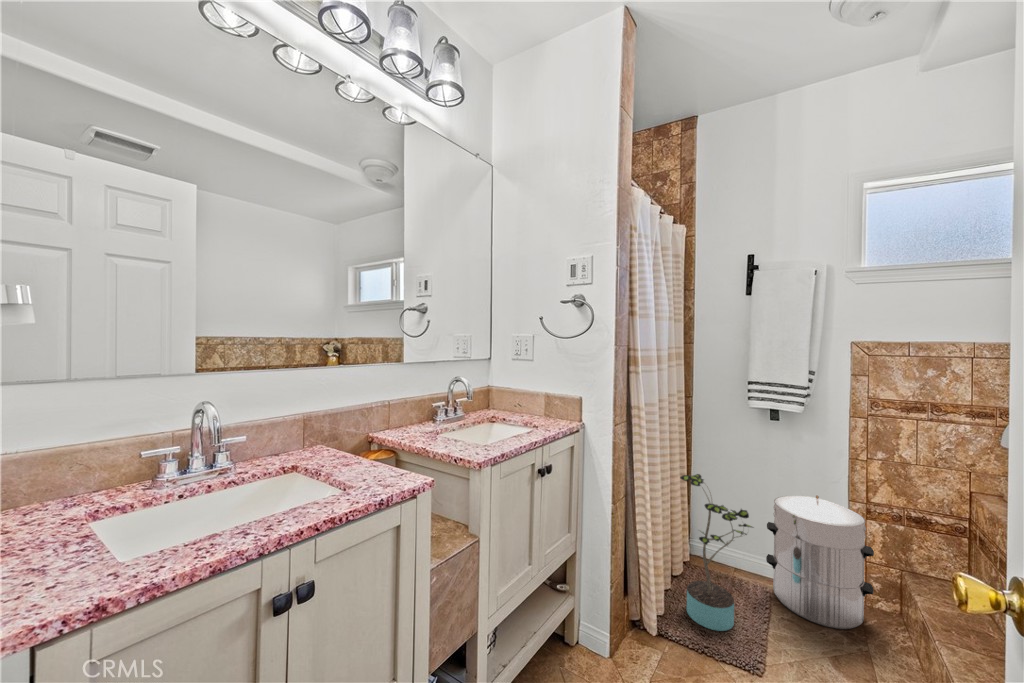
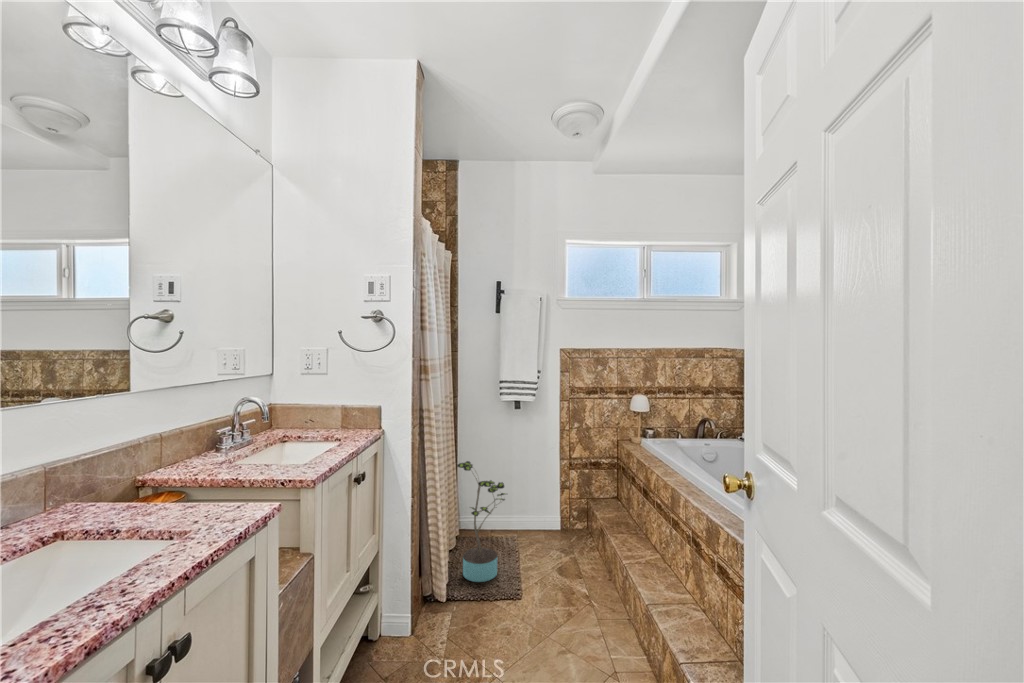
waste bin: present [766,495,874,629] -> none [513,460,575,552]

